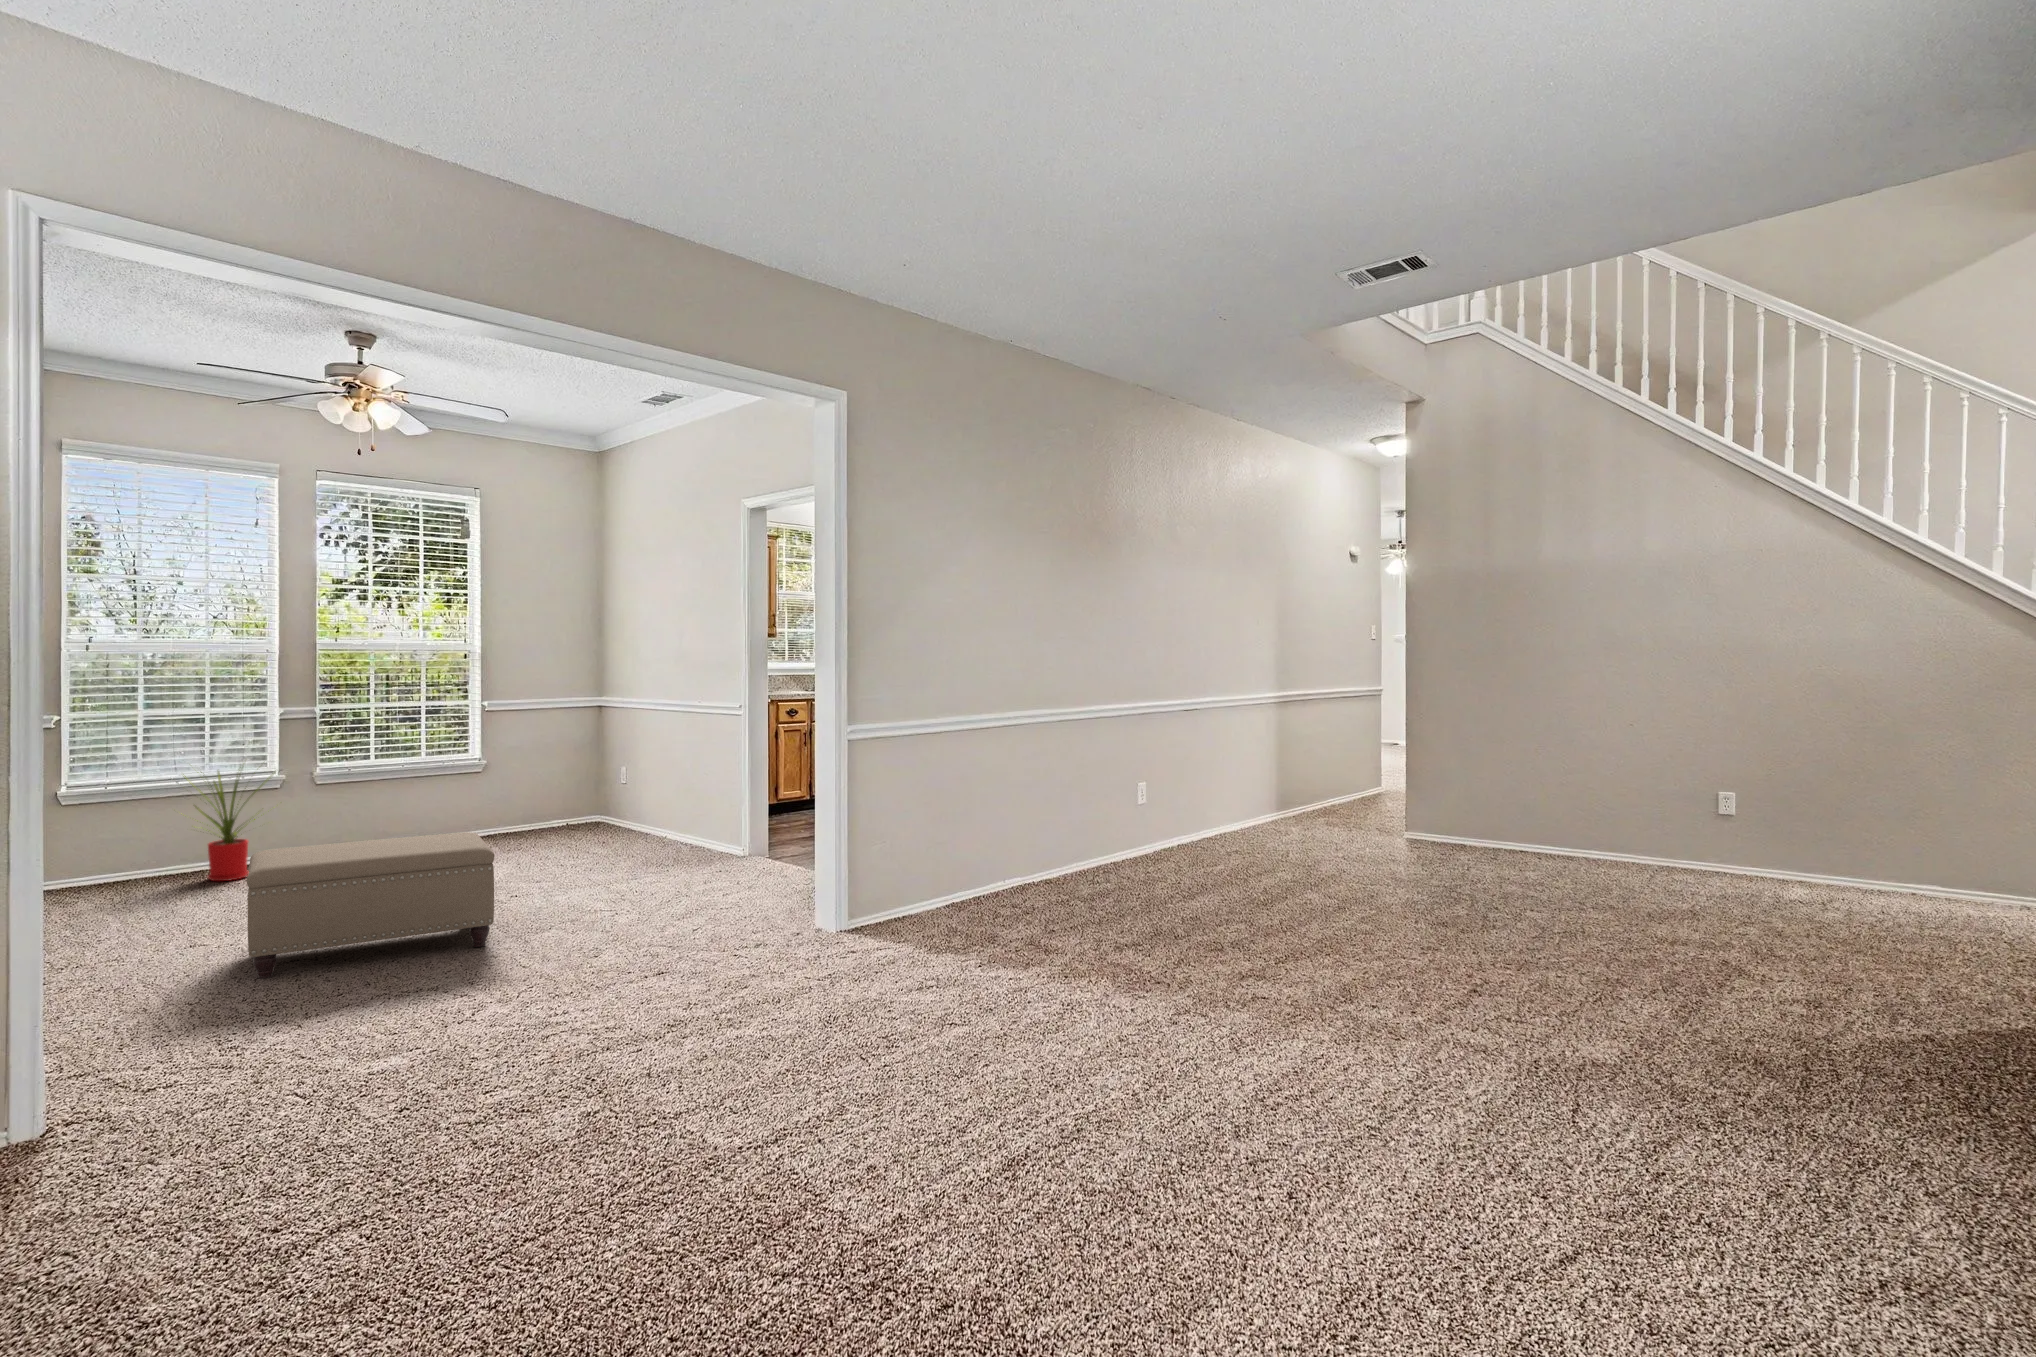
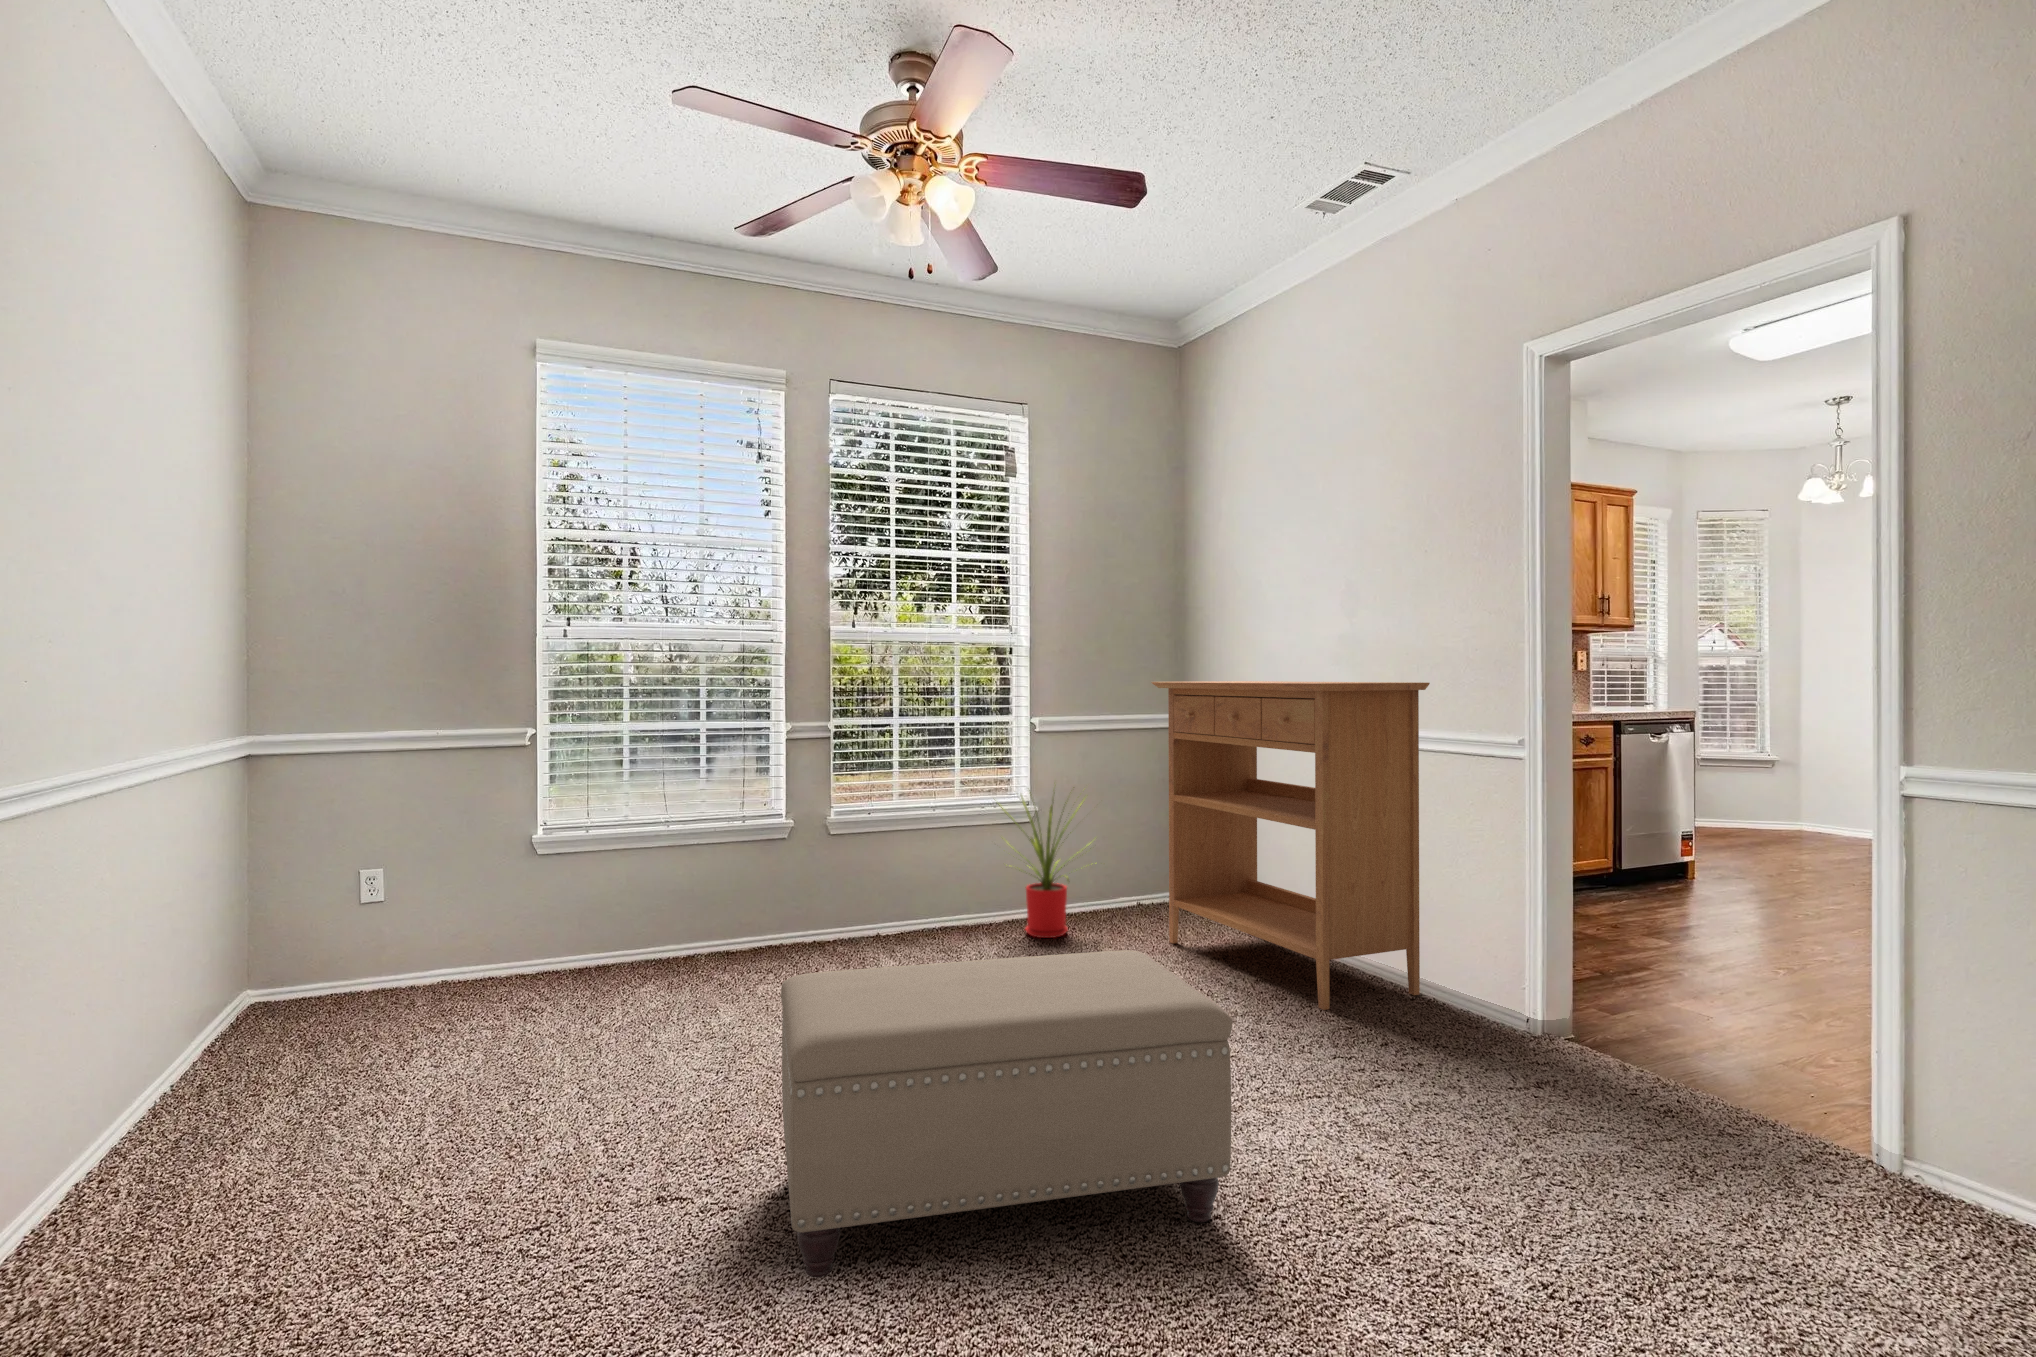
console table: none [560,680,705,871] -> present [1151,681,1430,1010]
house plant: present [185,770,263,881] -> present [997,796,1084,938]

